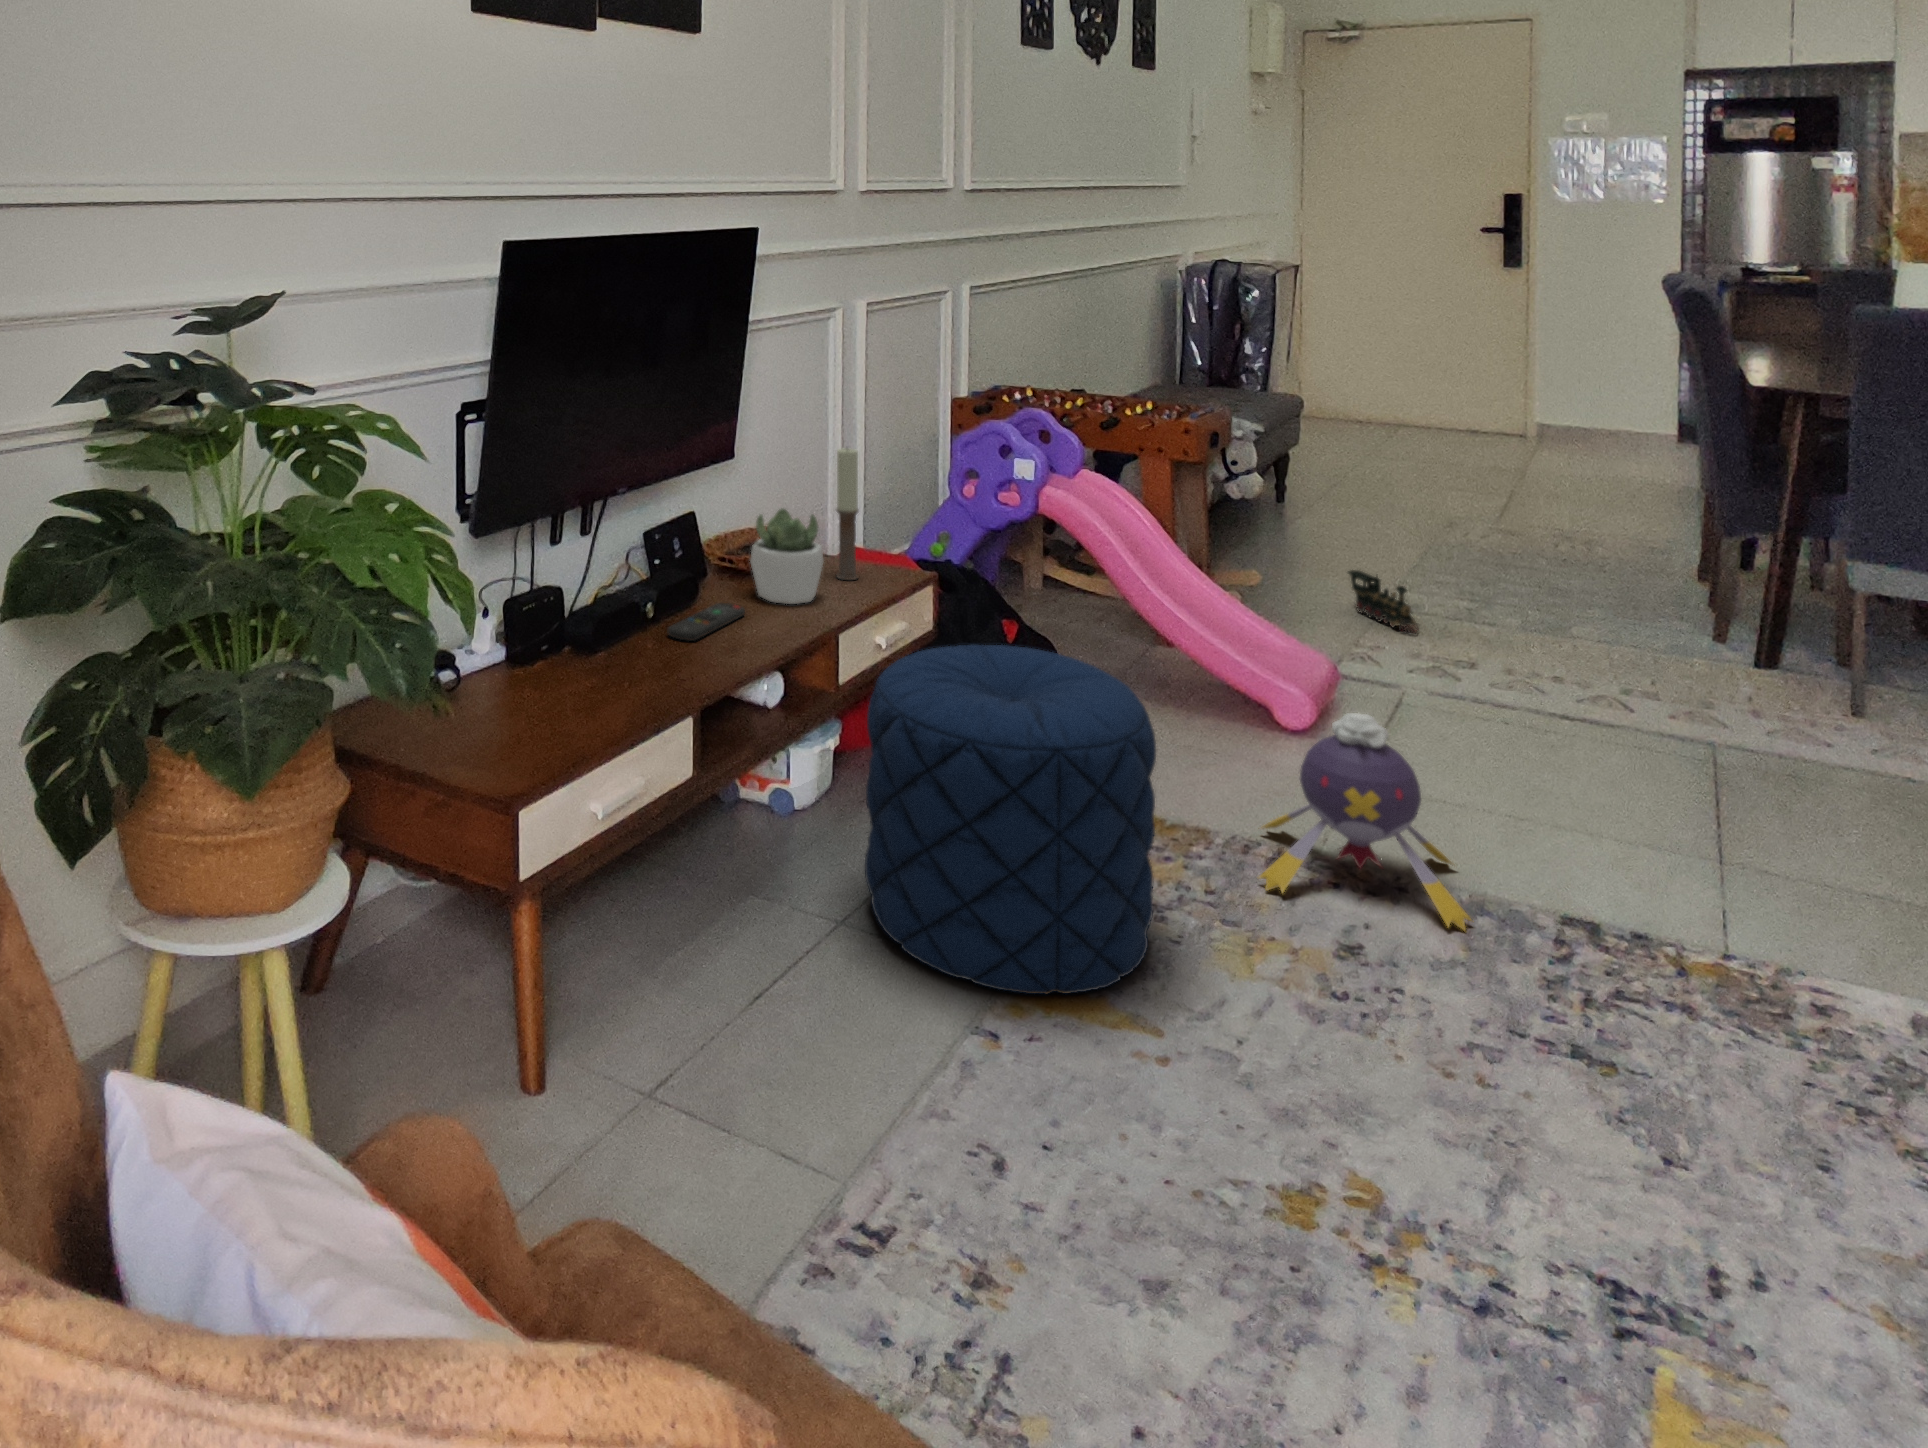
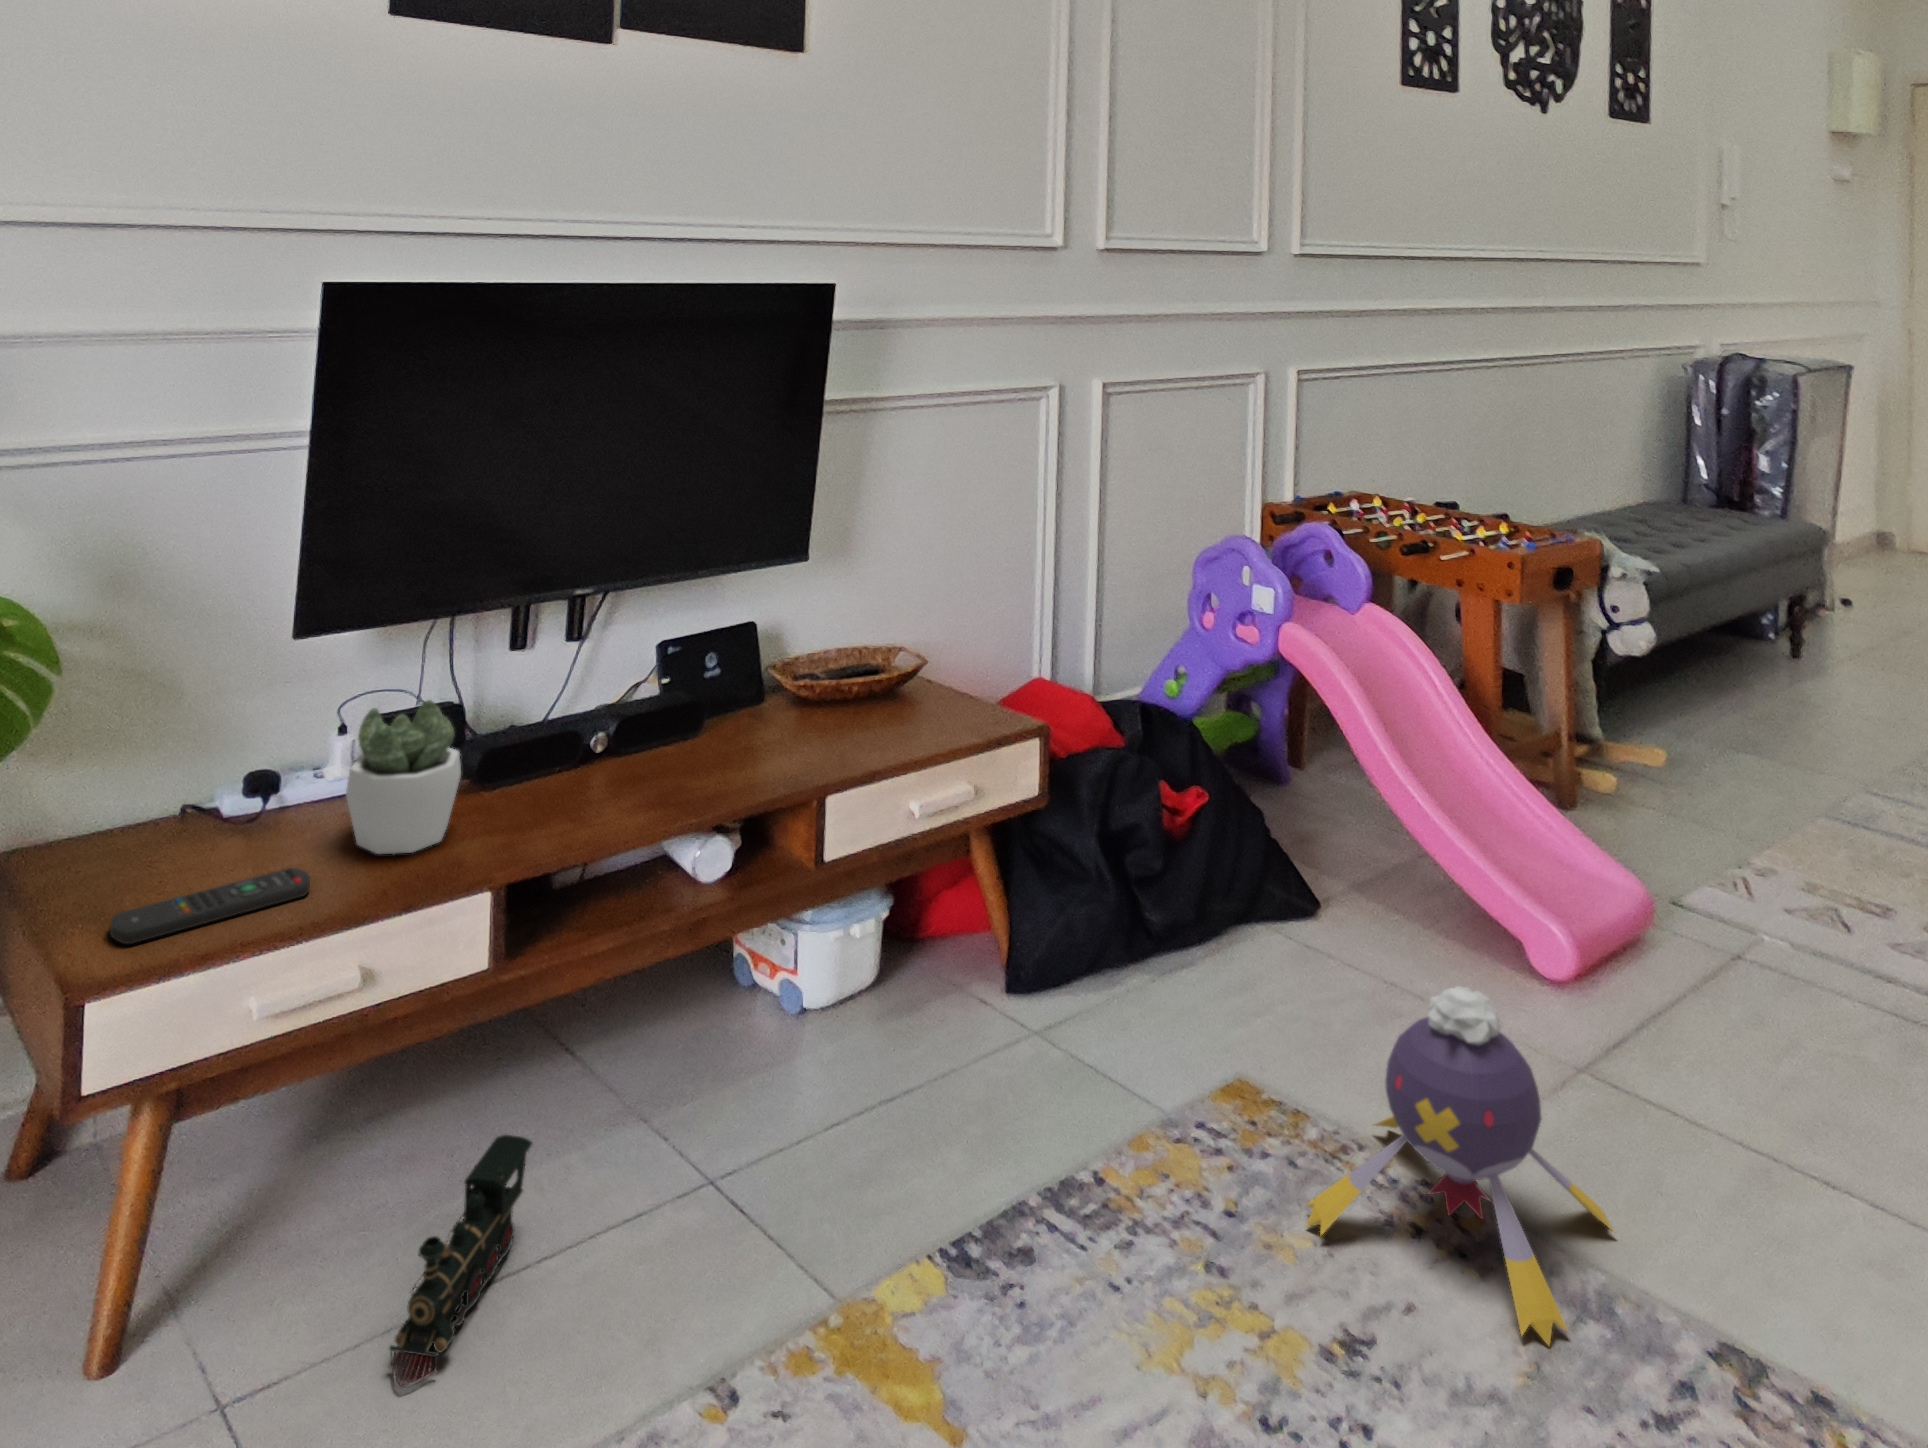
candle: present [836,448,859,580] -> none [905,556,936,724]
succulent plant: present [750,508,823,604] -> present [346,700,461,854]
toy train: present [1348,570,1418,633] -> present [389,1135,532,1389]
remote control: present [668,603,745,641] -> present [110,868,310,944]
pouf: present [865,645,1156,994] -> none [729,830,1100,1350]

